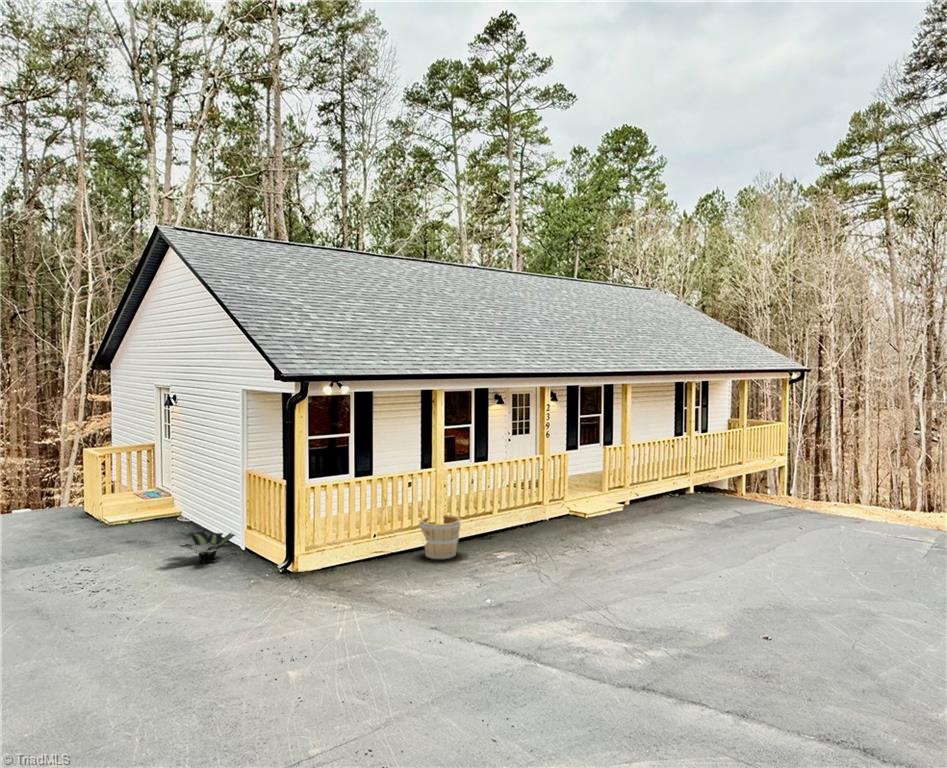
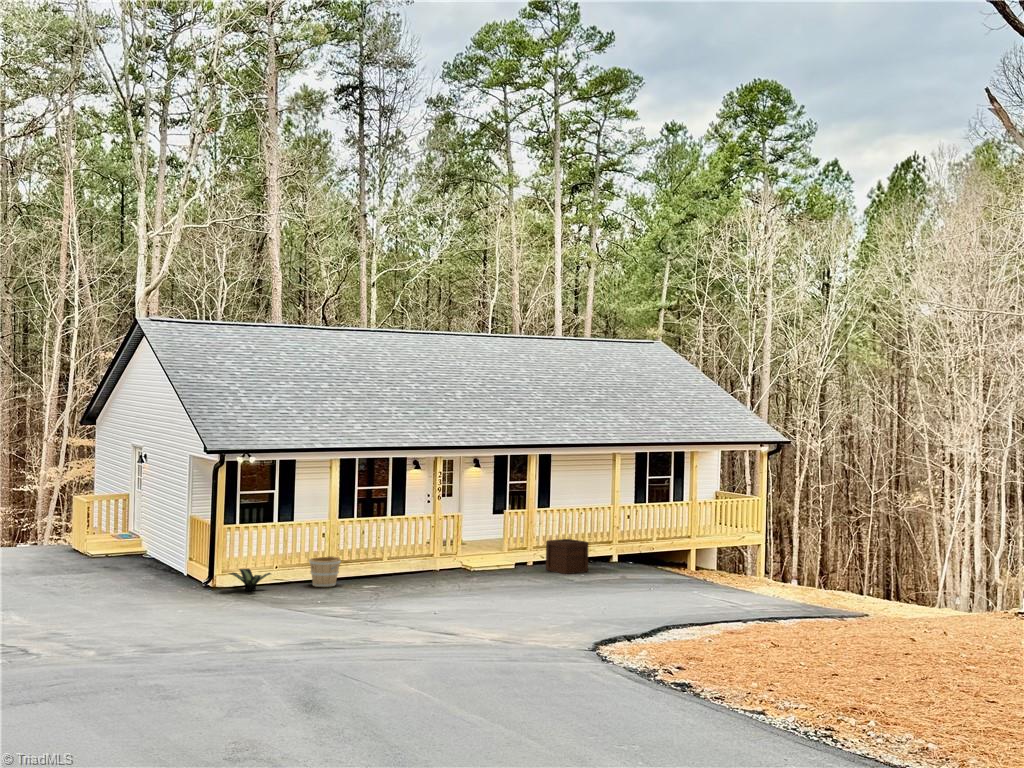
wooden crate: none [647,474,694,514] -> present [546,539,589,574]
potted plant: present [179,531,235,563] -> present [229,569,271,591]

